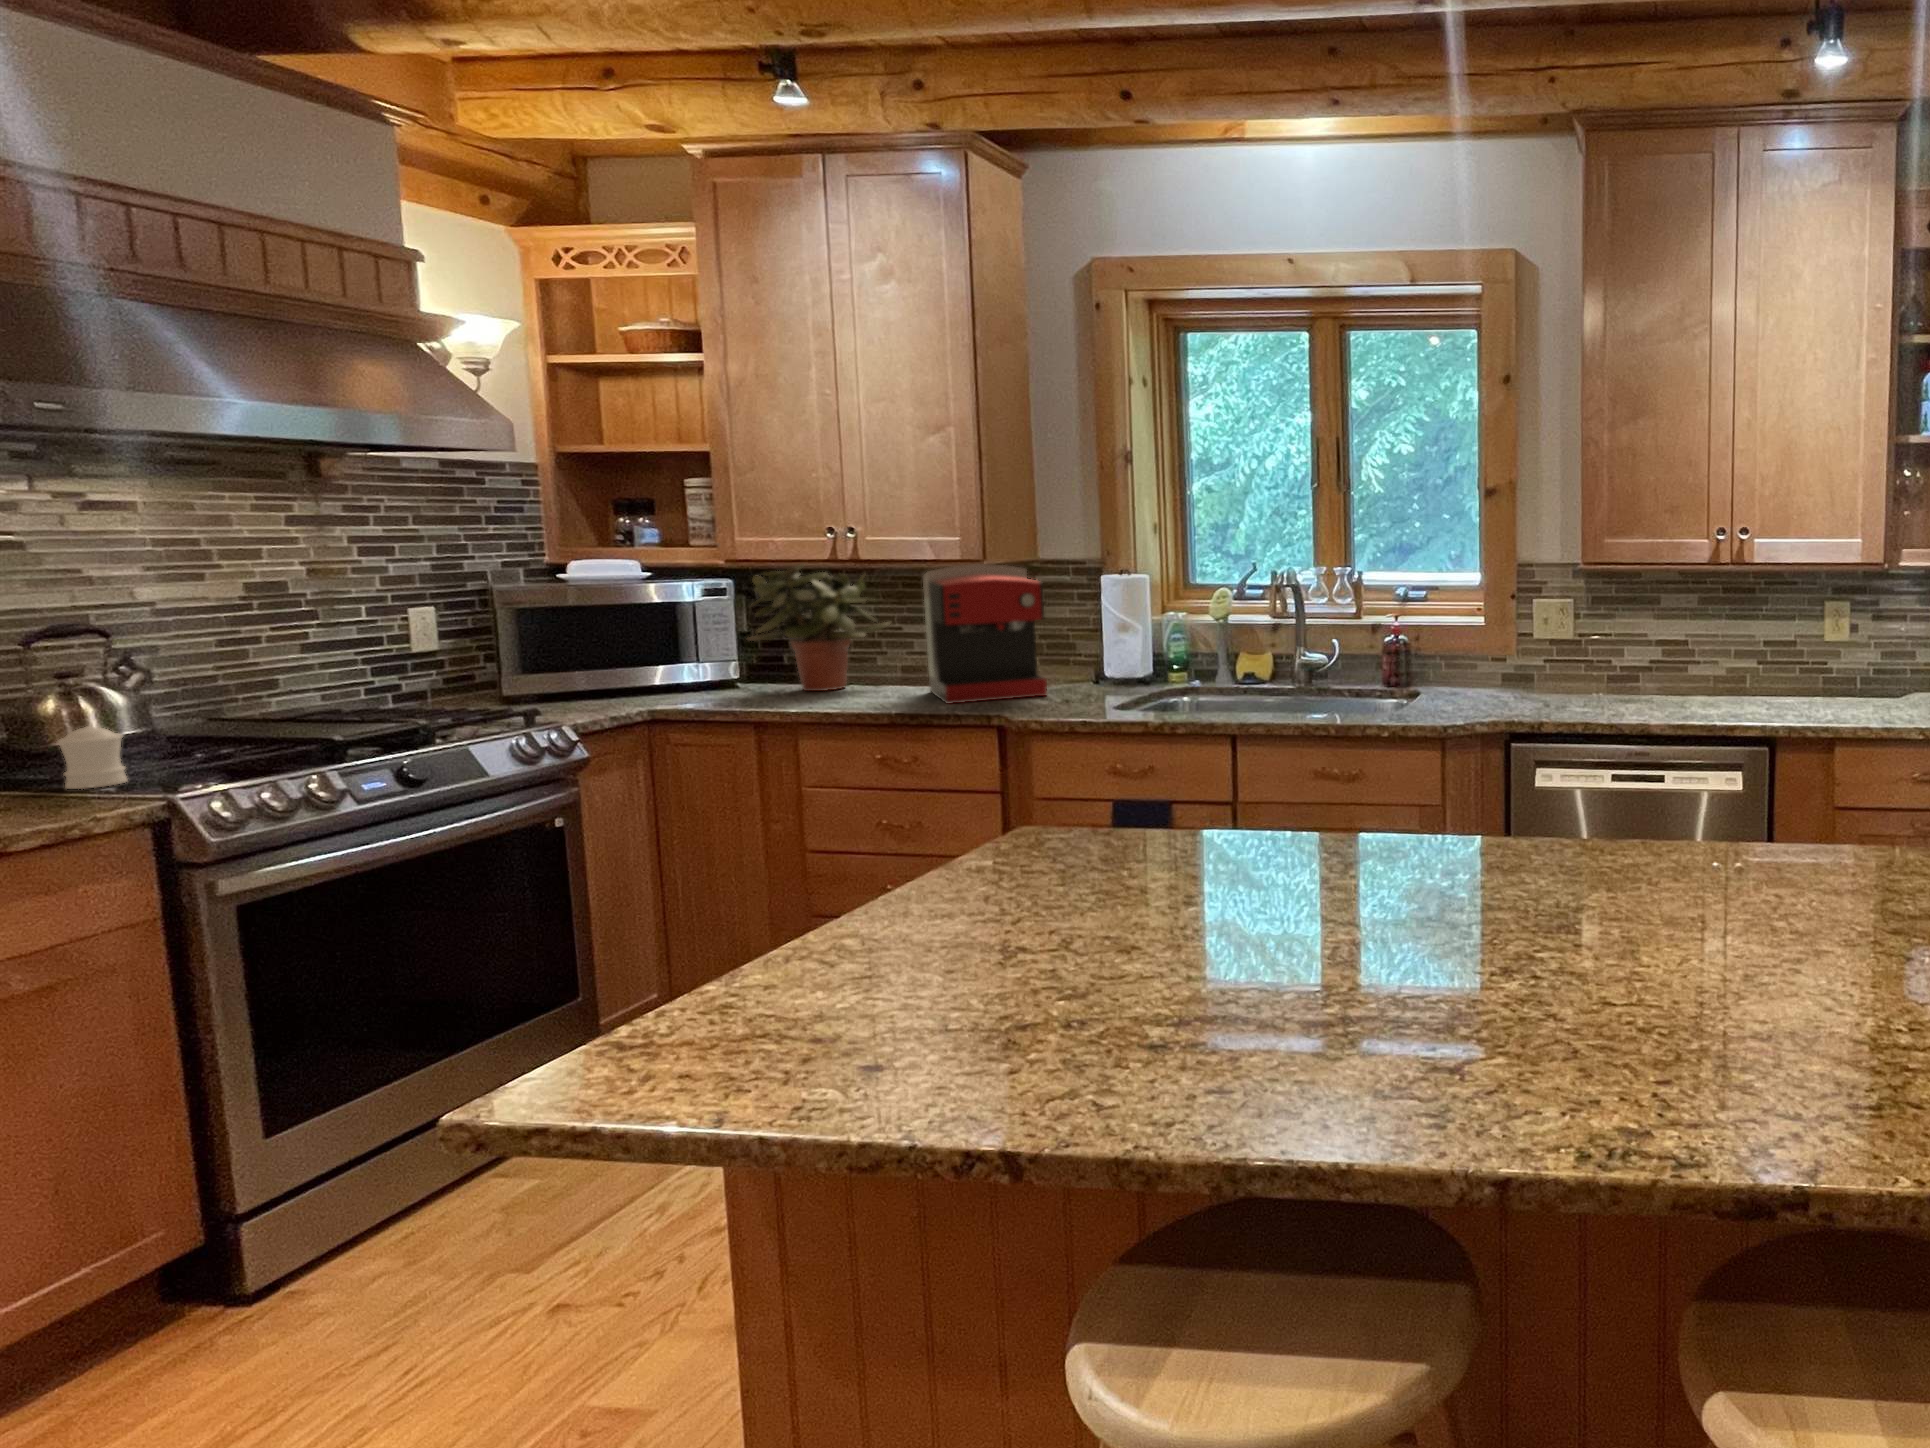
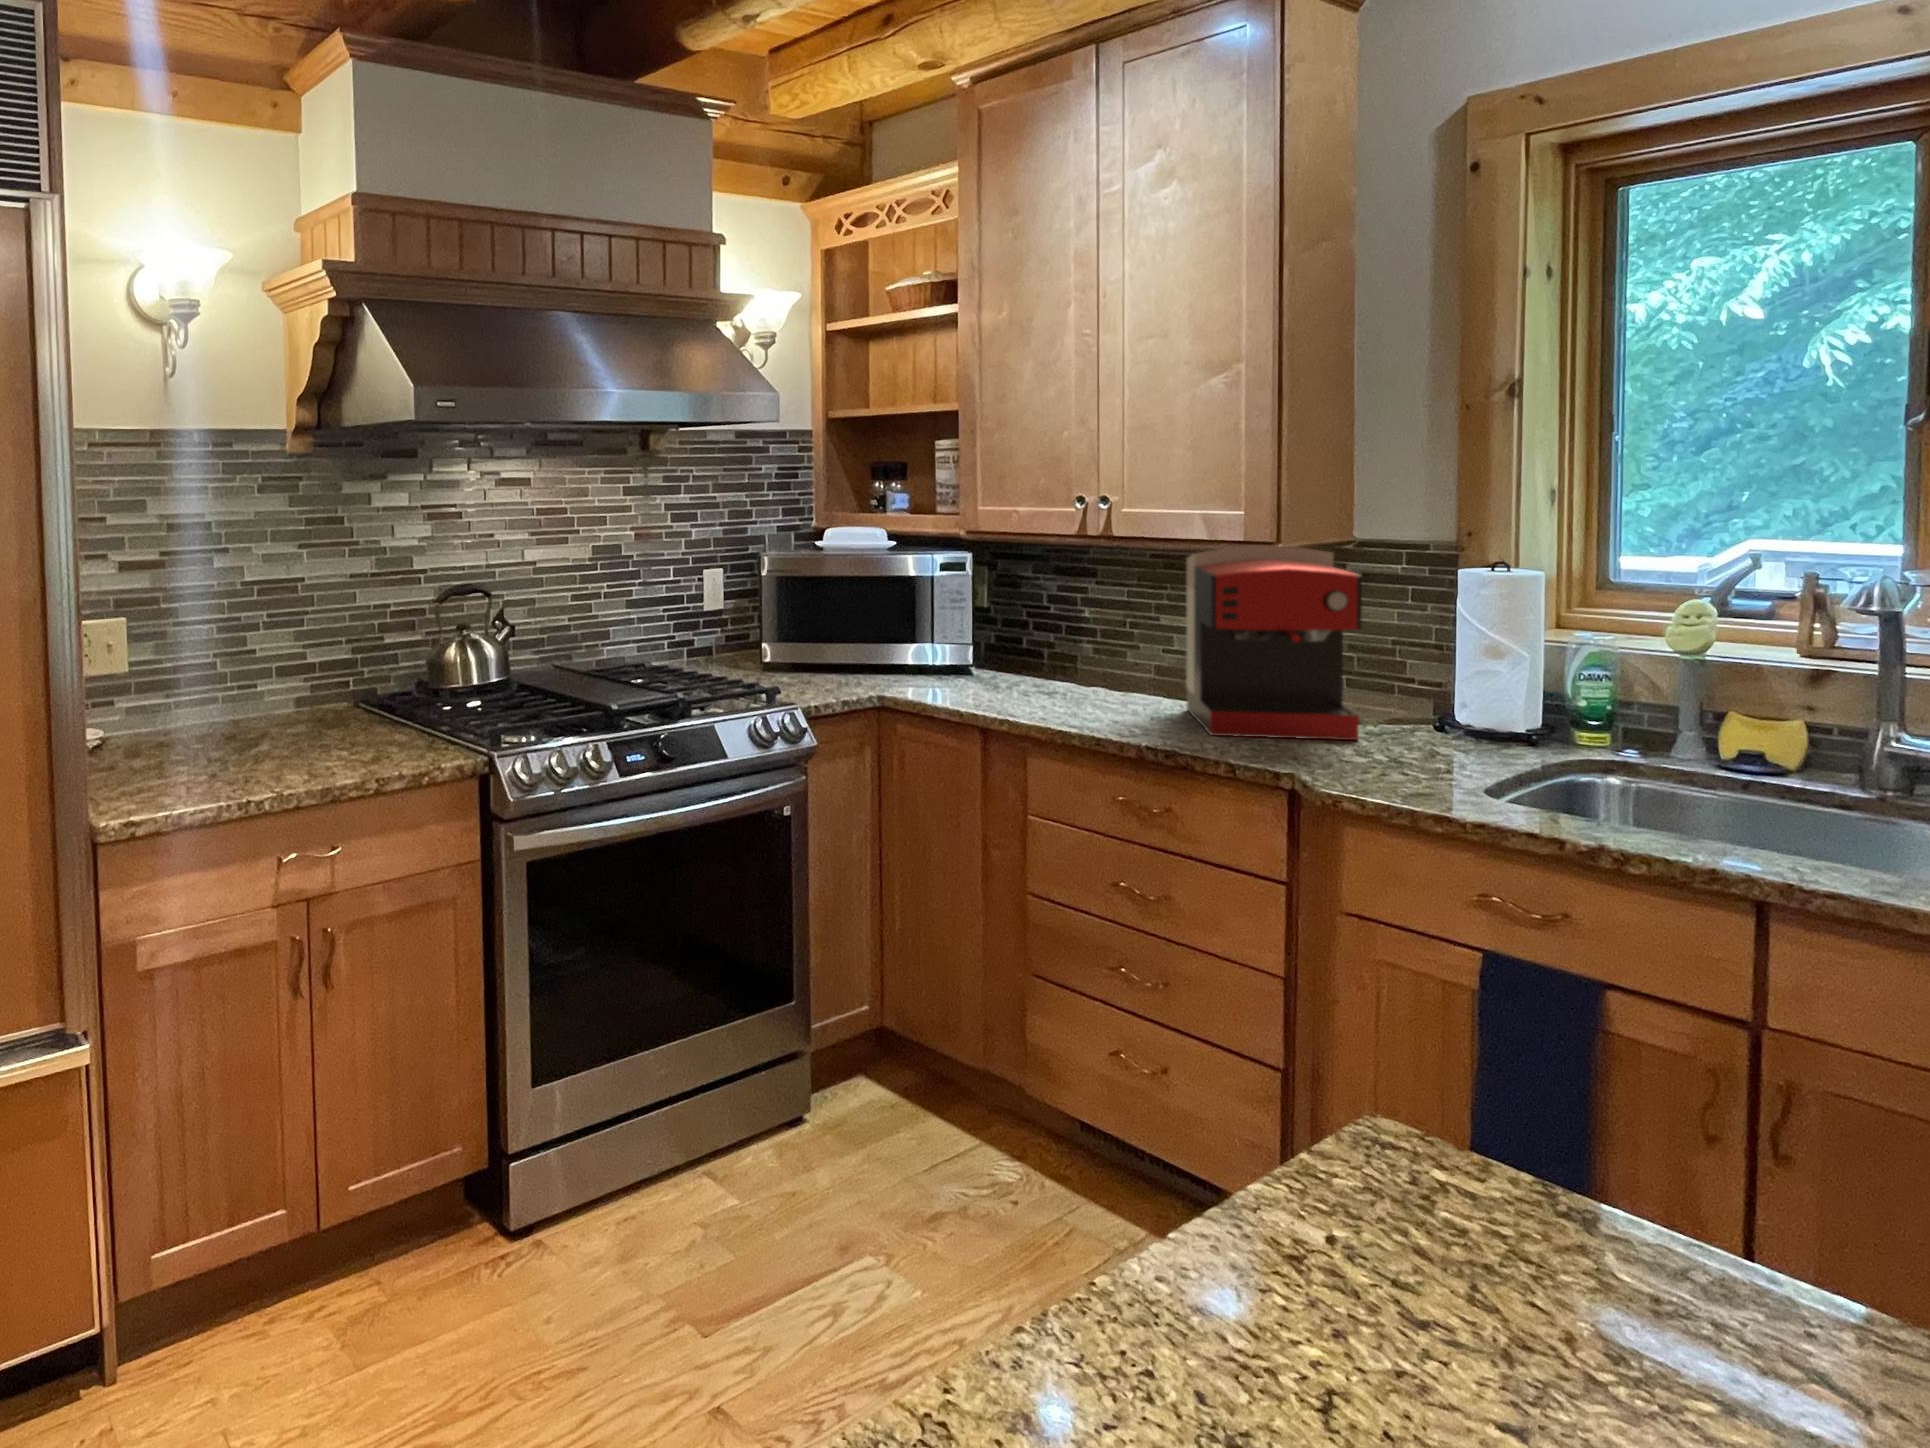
potted plant: present [748,565,890,691] -> none [980,538,1143,691]
salt shaker: present [57,726,127,789] -> none [439,679,478,735]

